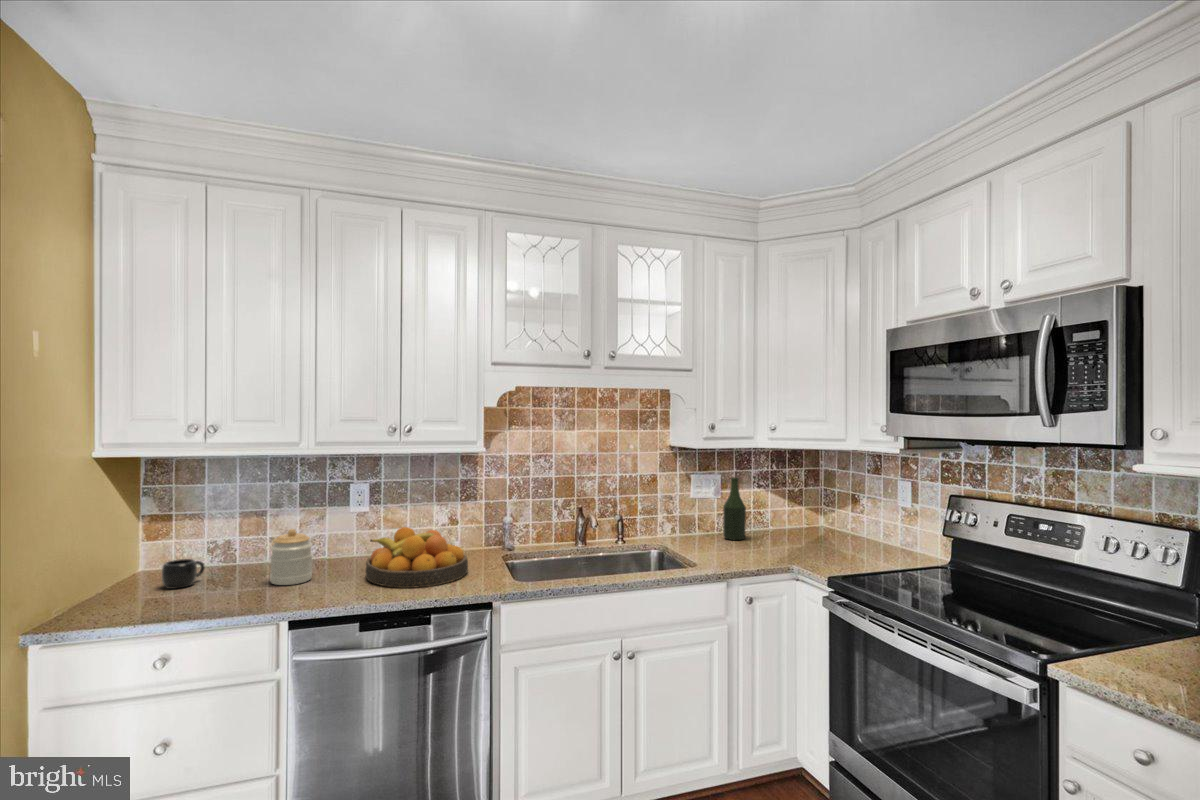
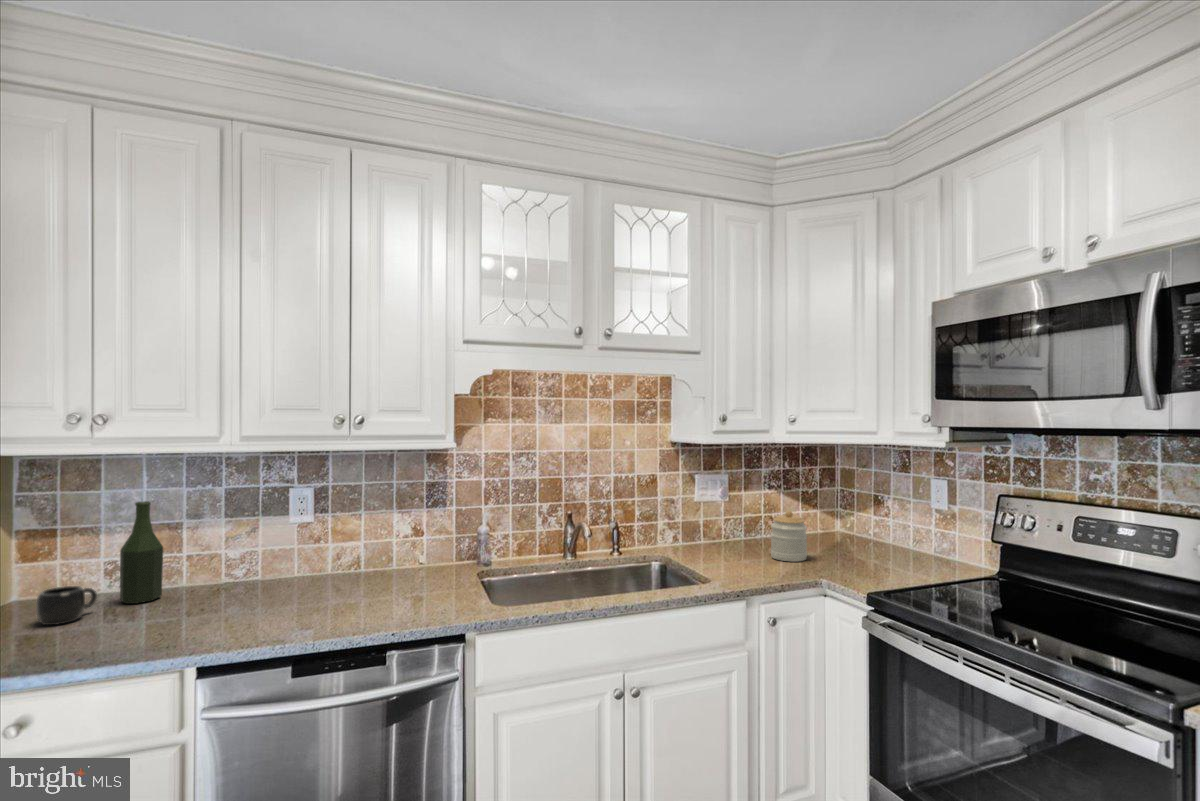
bottle: present [723,477,746,540] -> present [120,501,163,604]
fruit bowl: present [366,527,468,588] -> none [307,541,436,618]
jar: present [270,529,312,585] -> present [771,511,807,562]

